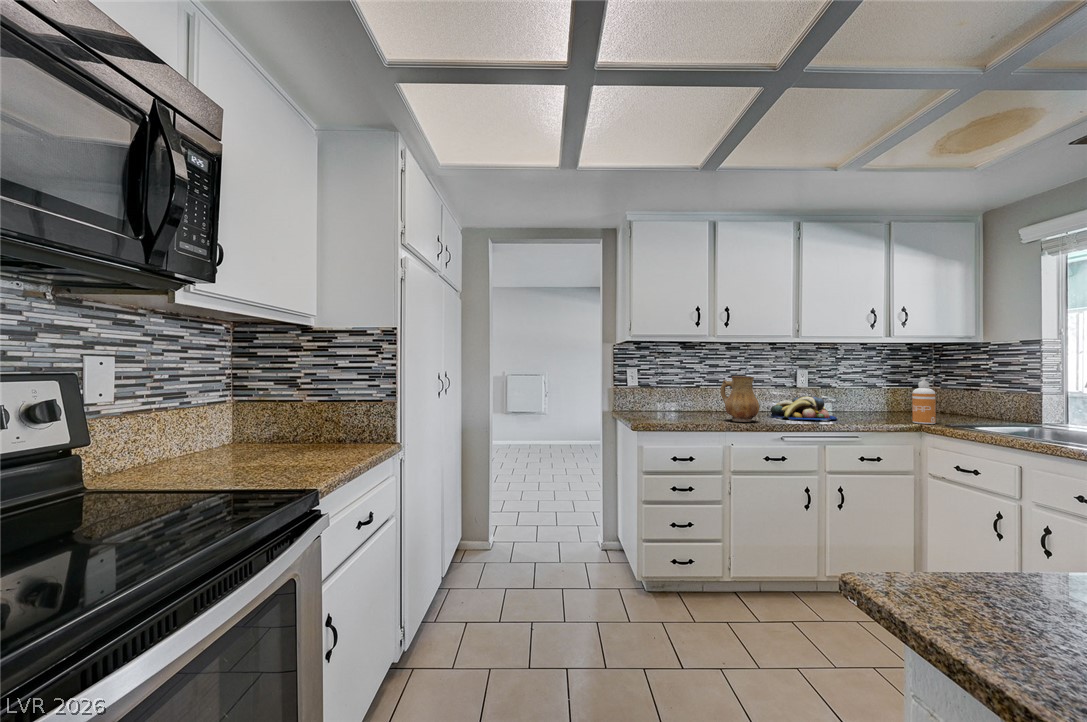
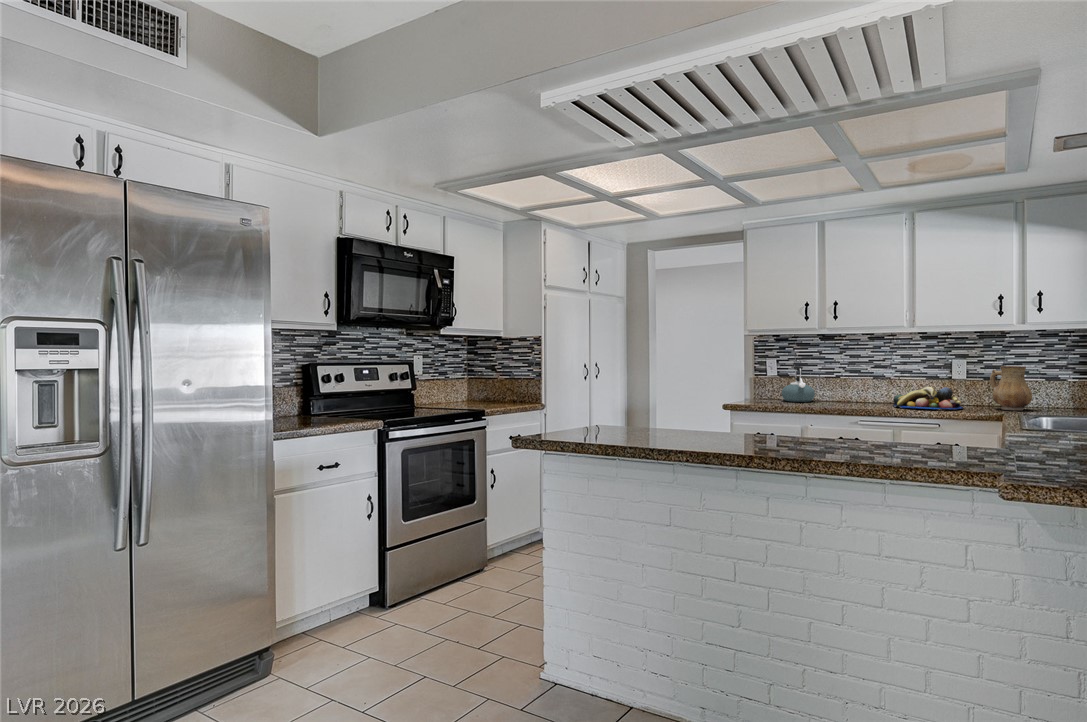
kettle: none [656,376,691,416] -> present [782,366,815,402]
ceramic pitcher: present [721,376,759,422] -> present [990,366,1032,410]
soap dispenser: present [912,377,936,424] -> none [1041,368,1066,417]

